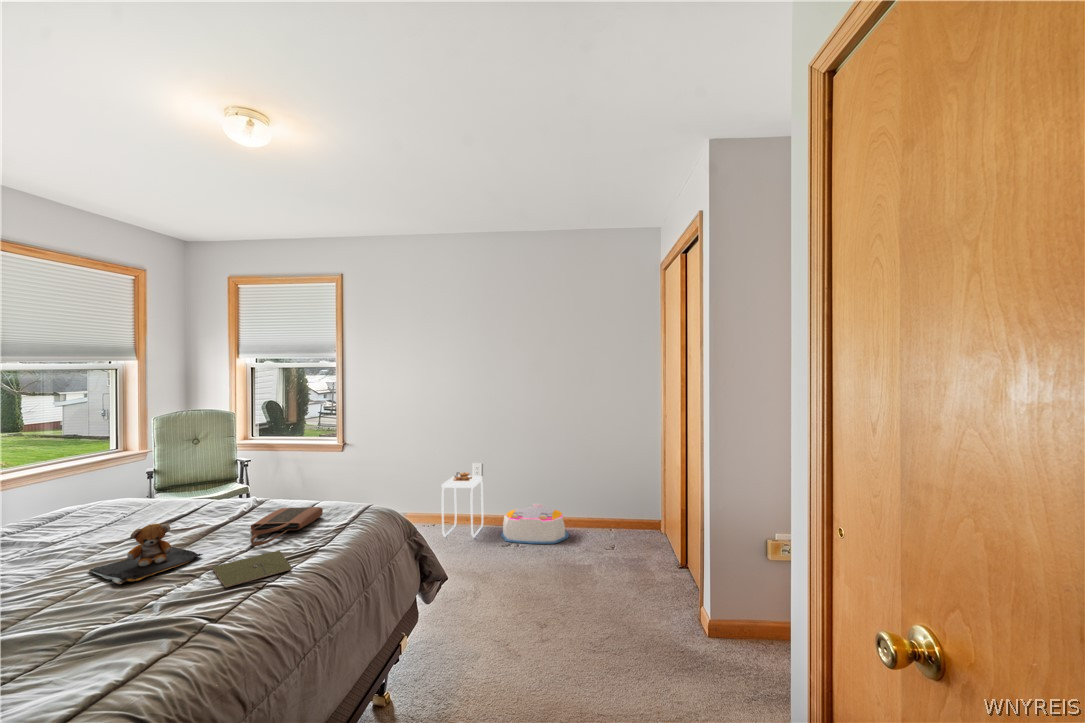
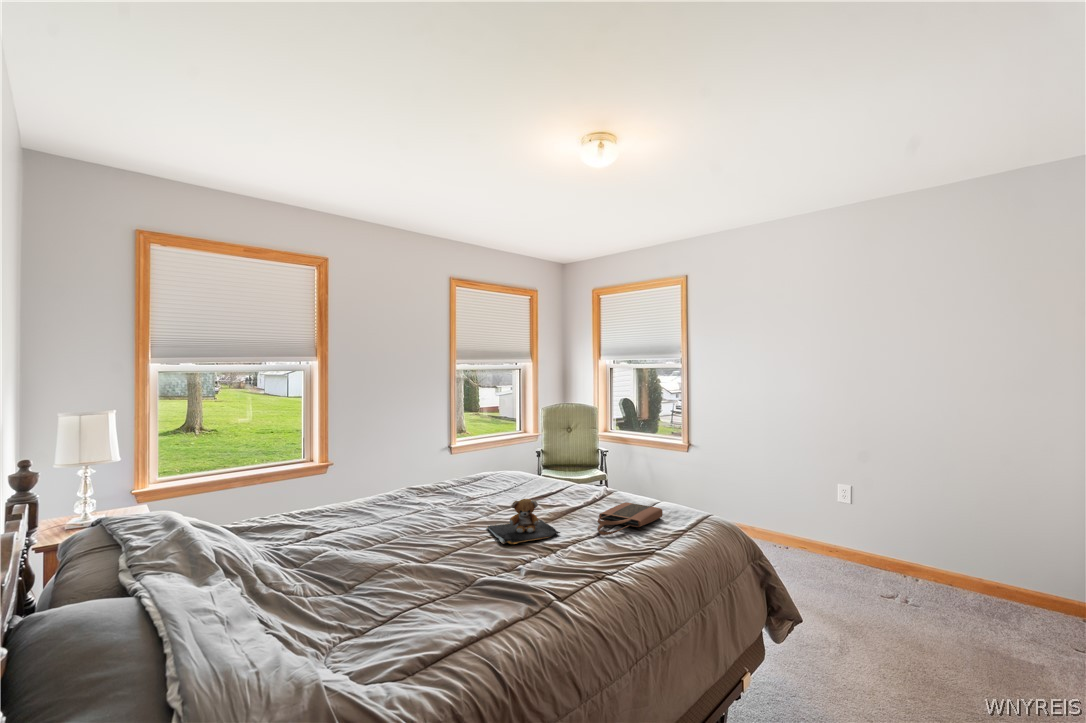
side table: present [442,472,483,537] -> none [799,492,856,574]
storage bin: present [501,504,569,544] -> none [882,551,997,614]
notebook: present [213,550,292,587] -> none [566,544,628,569]

